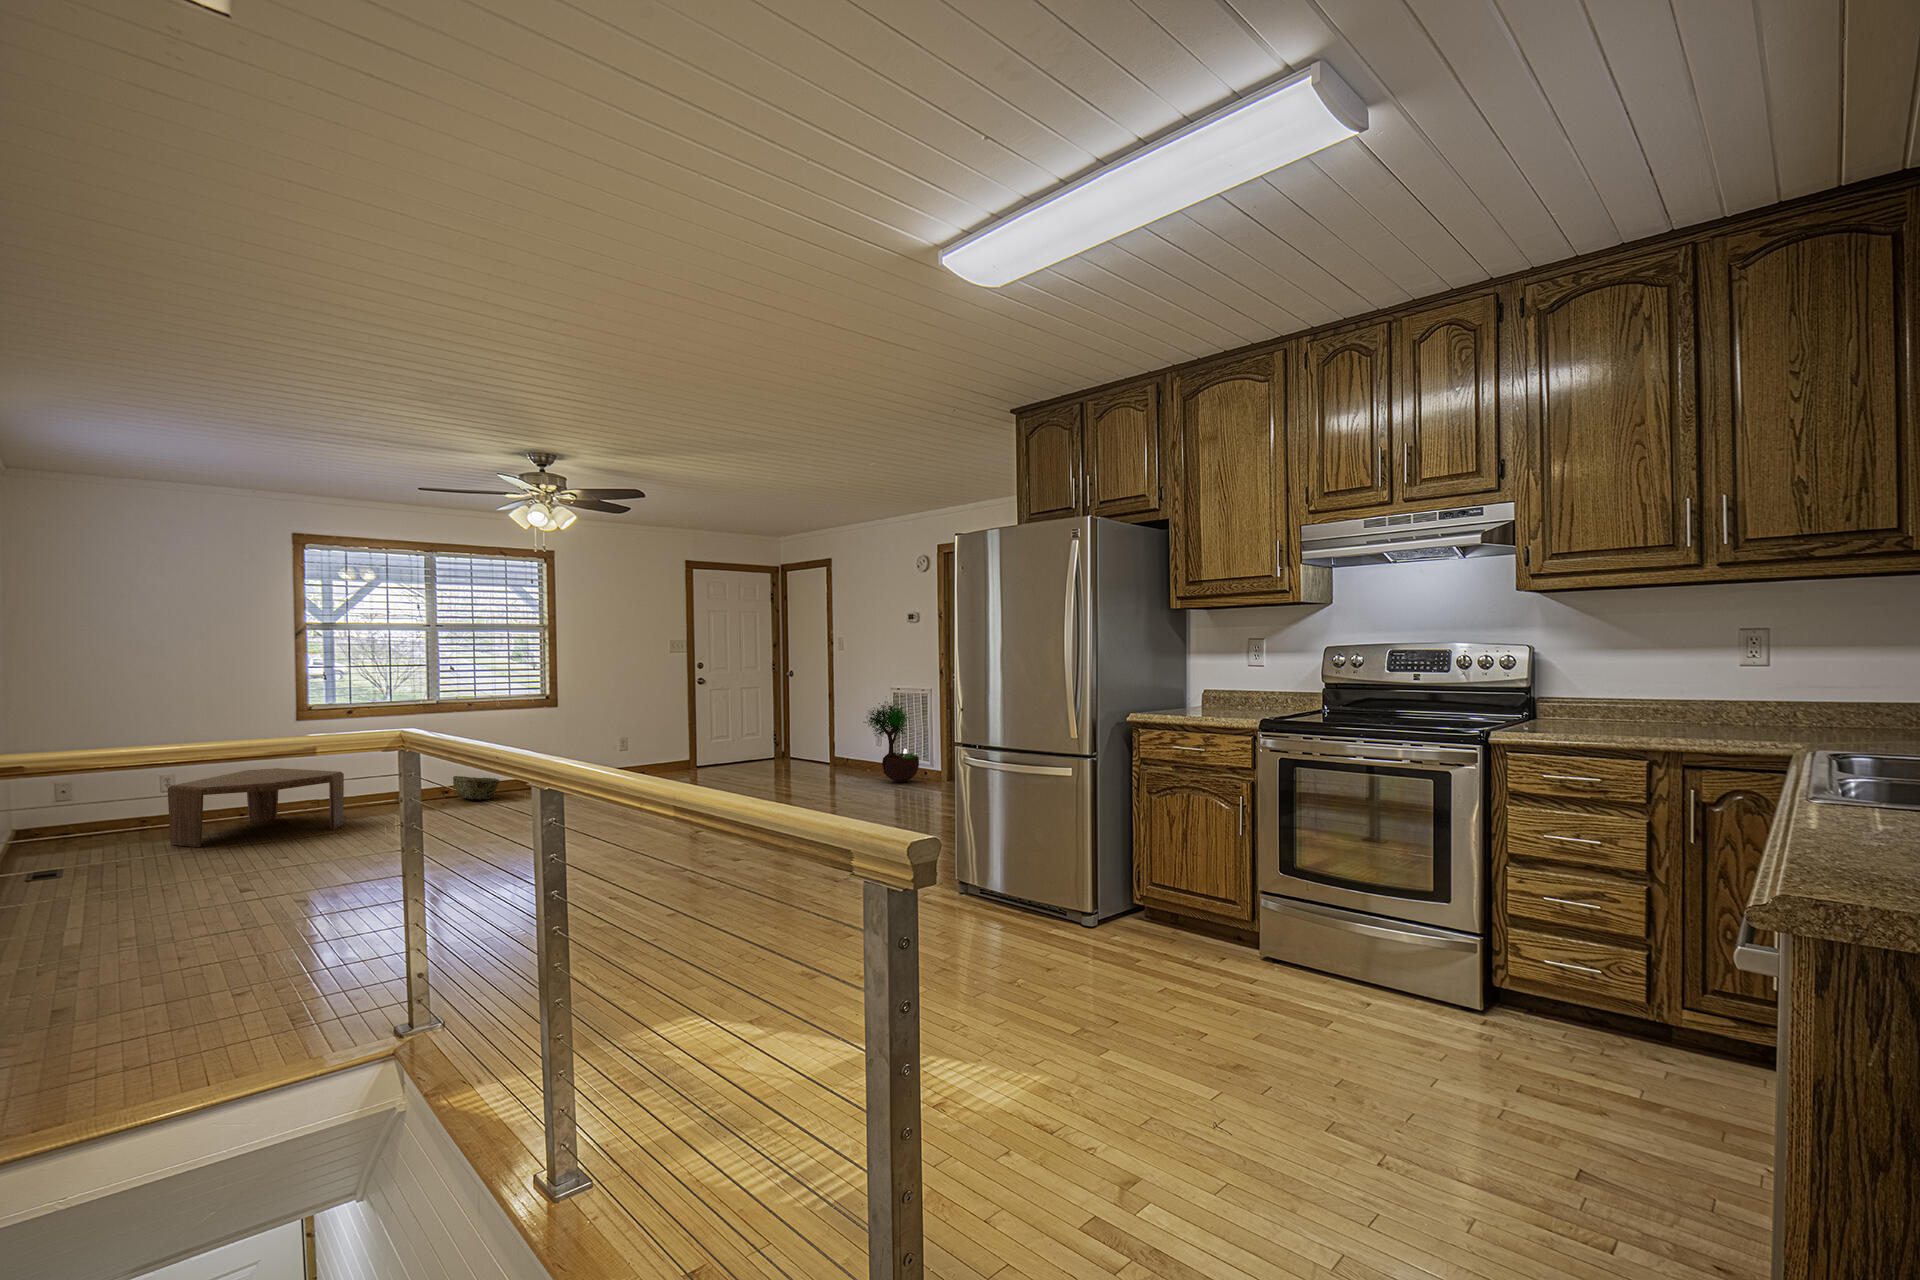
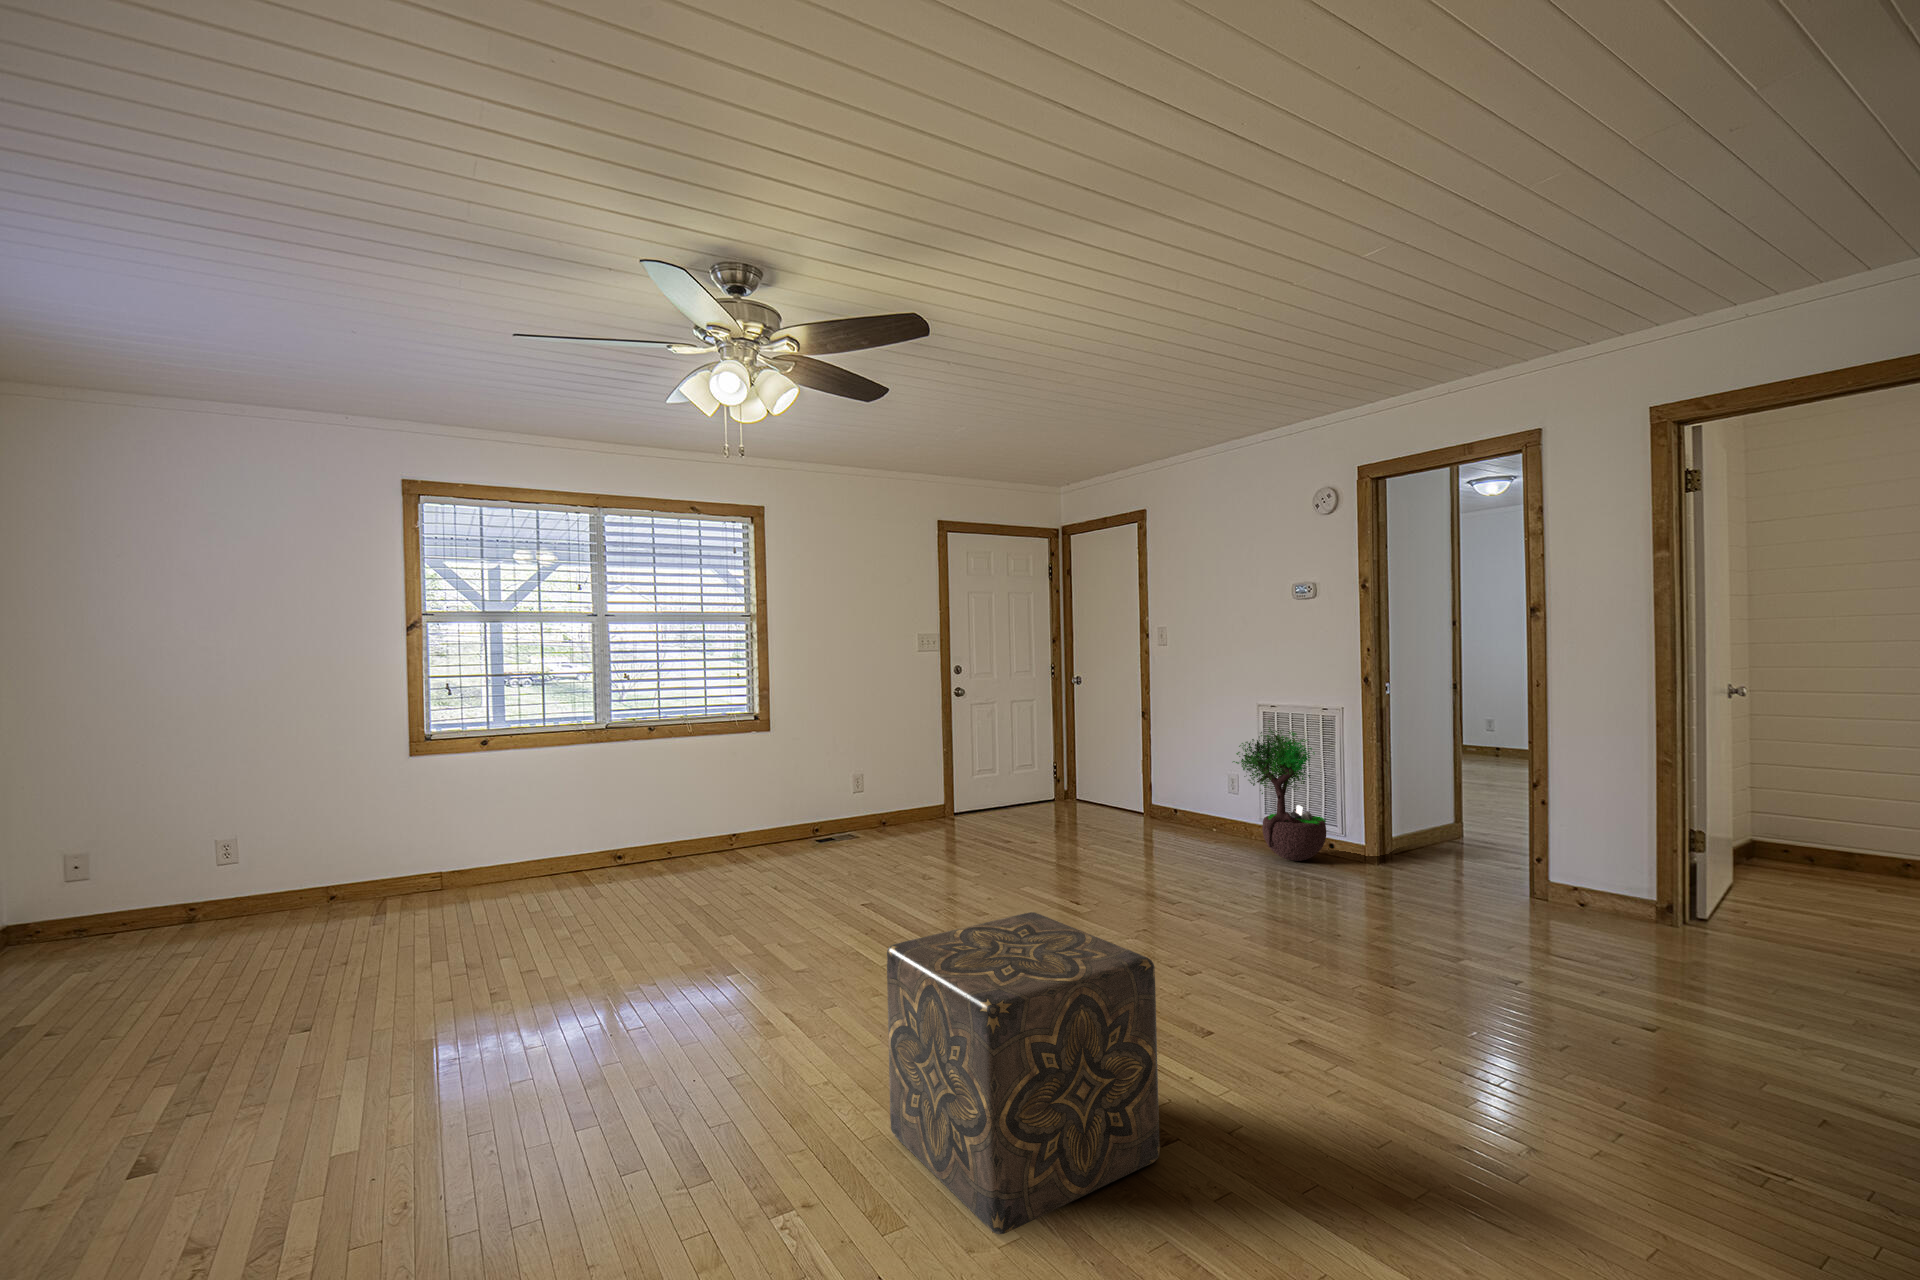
coffee table: present [168,768,344,847] -> none [184,828,457,981]
ottoman: none [612,771,728,874] -> present [887,912,1160,1234]
woven basket: present [453,776,499,800] -> none [629,833,691,872]

